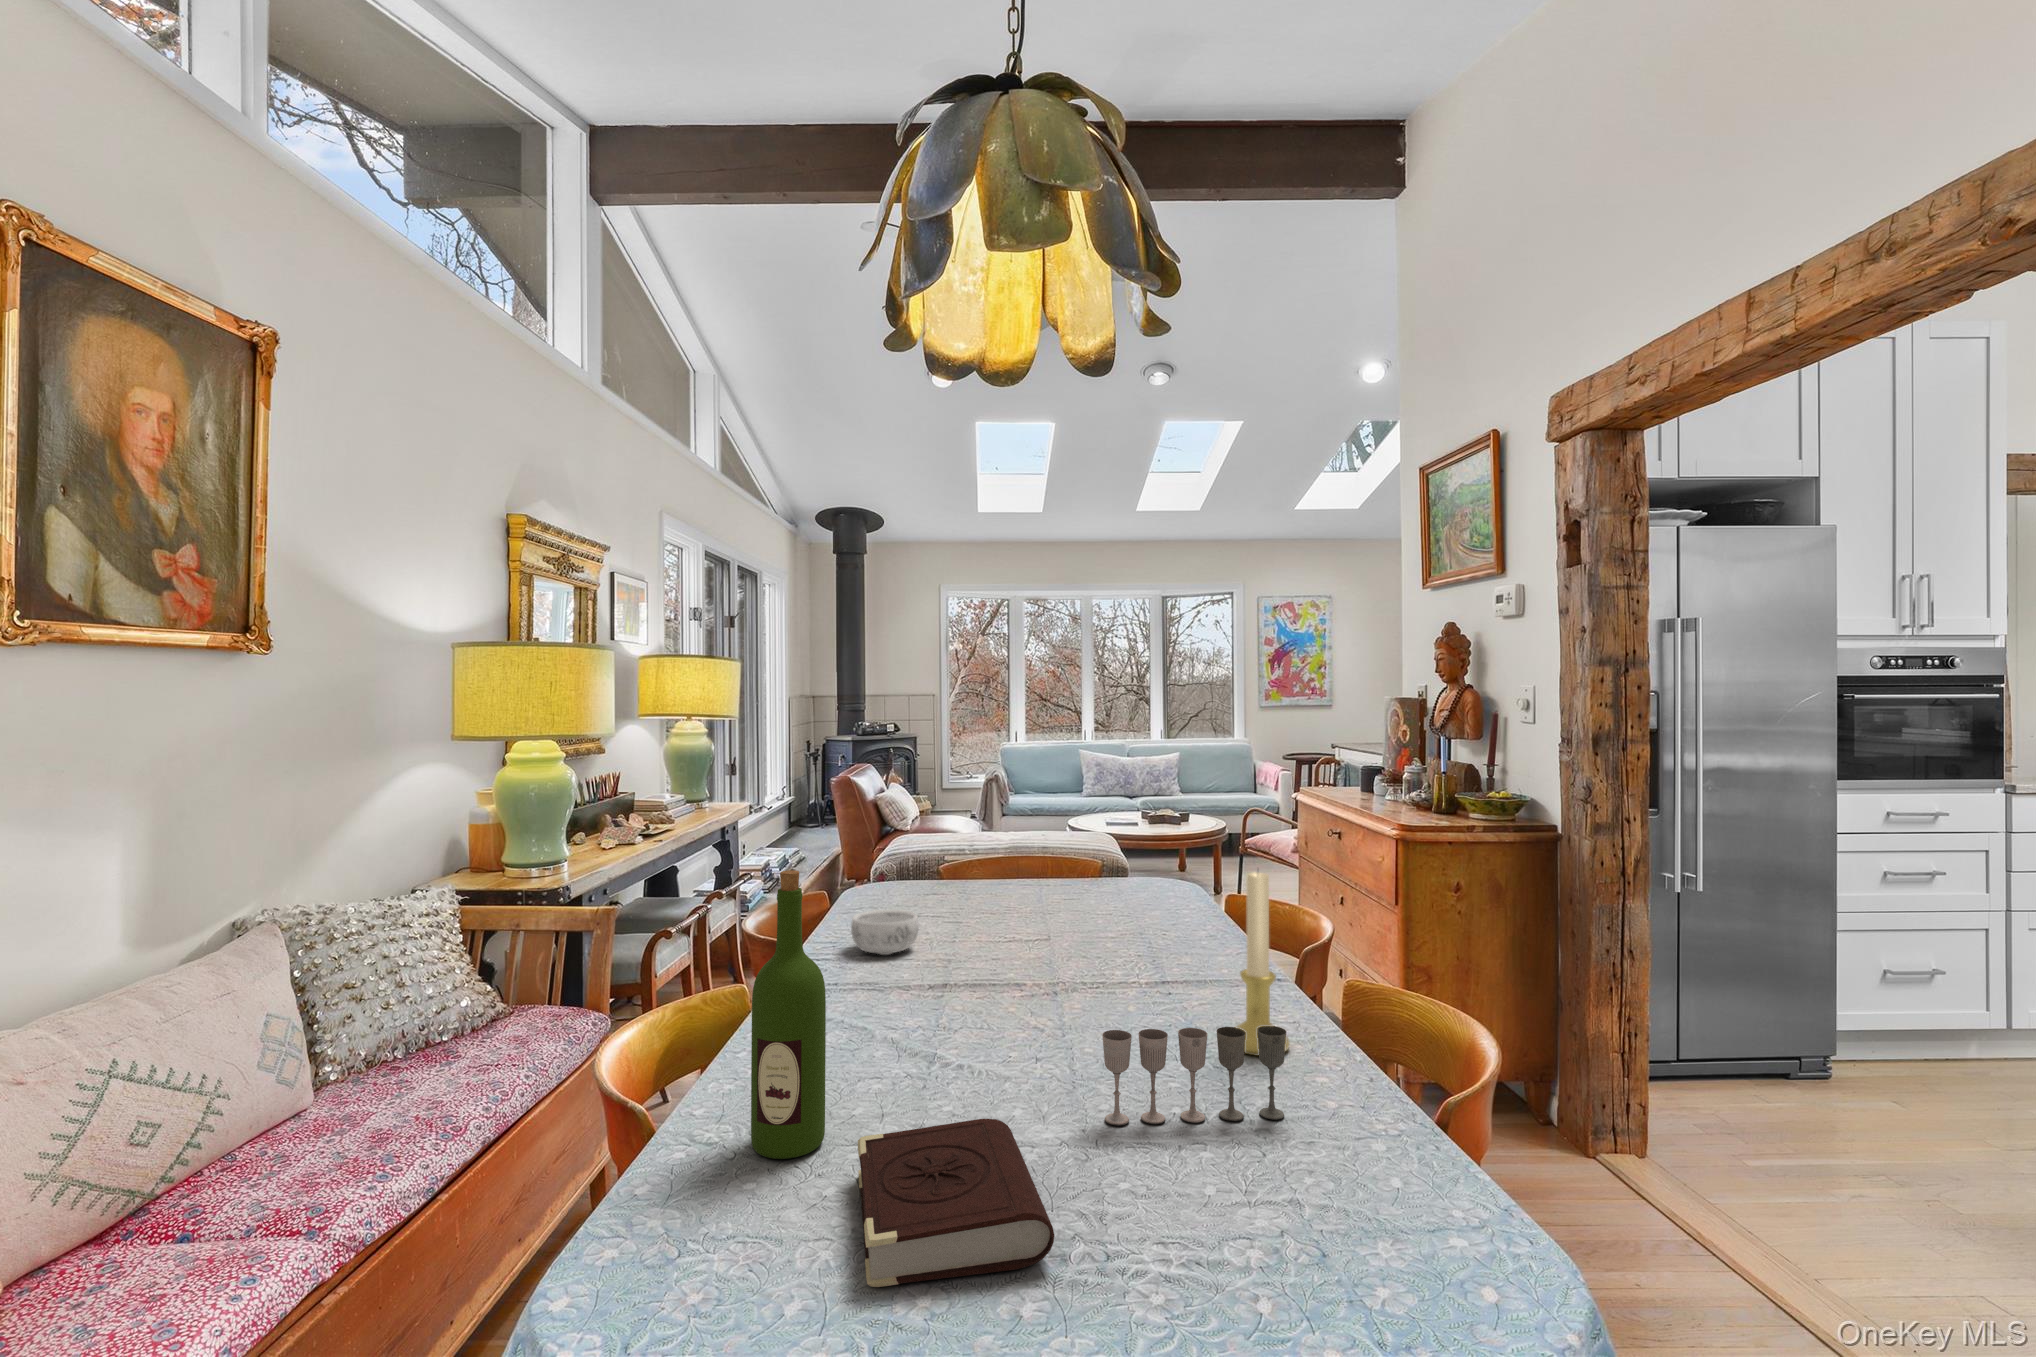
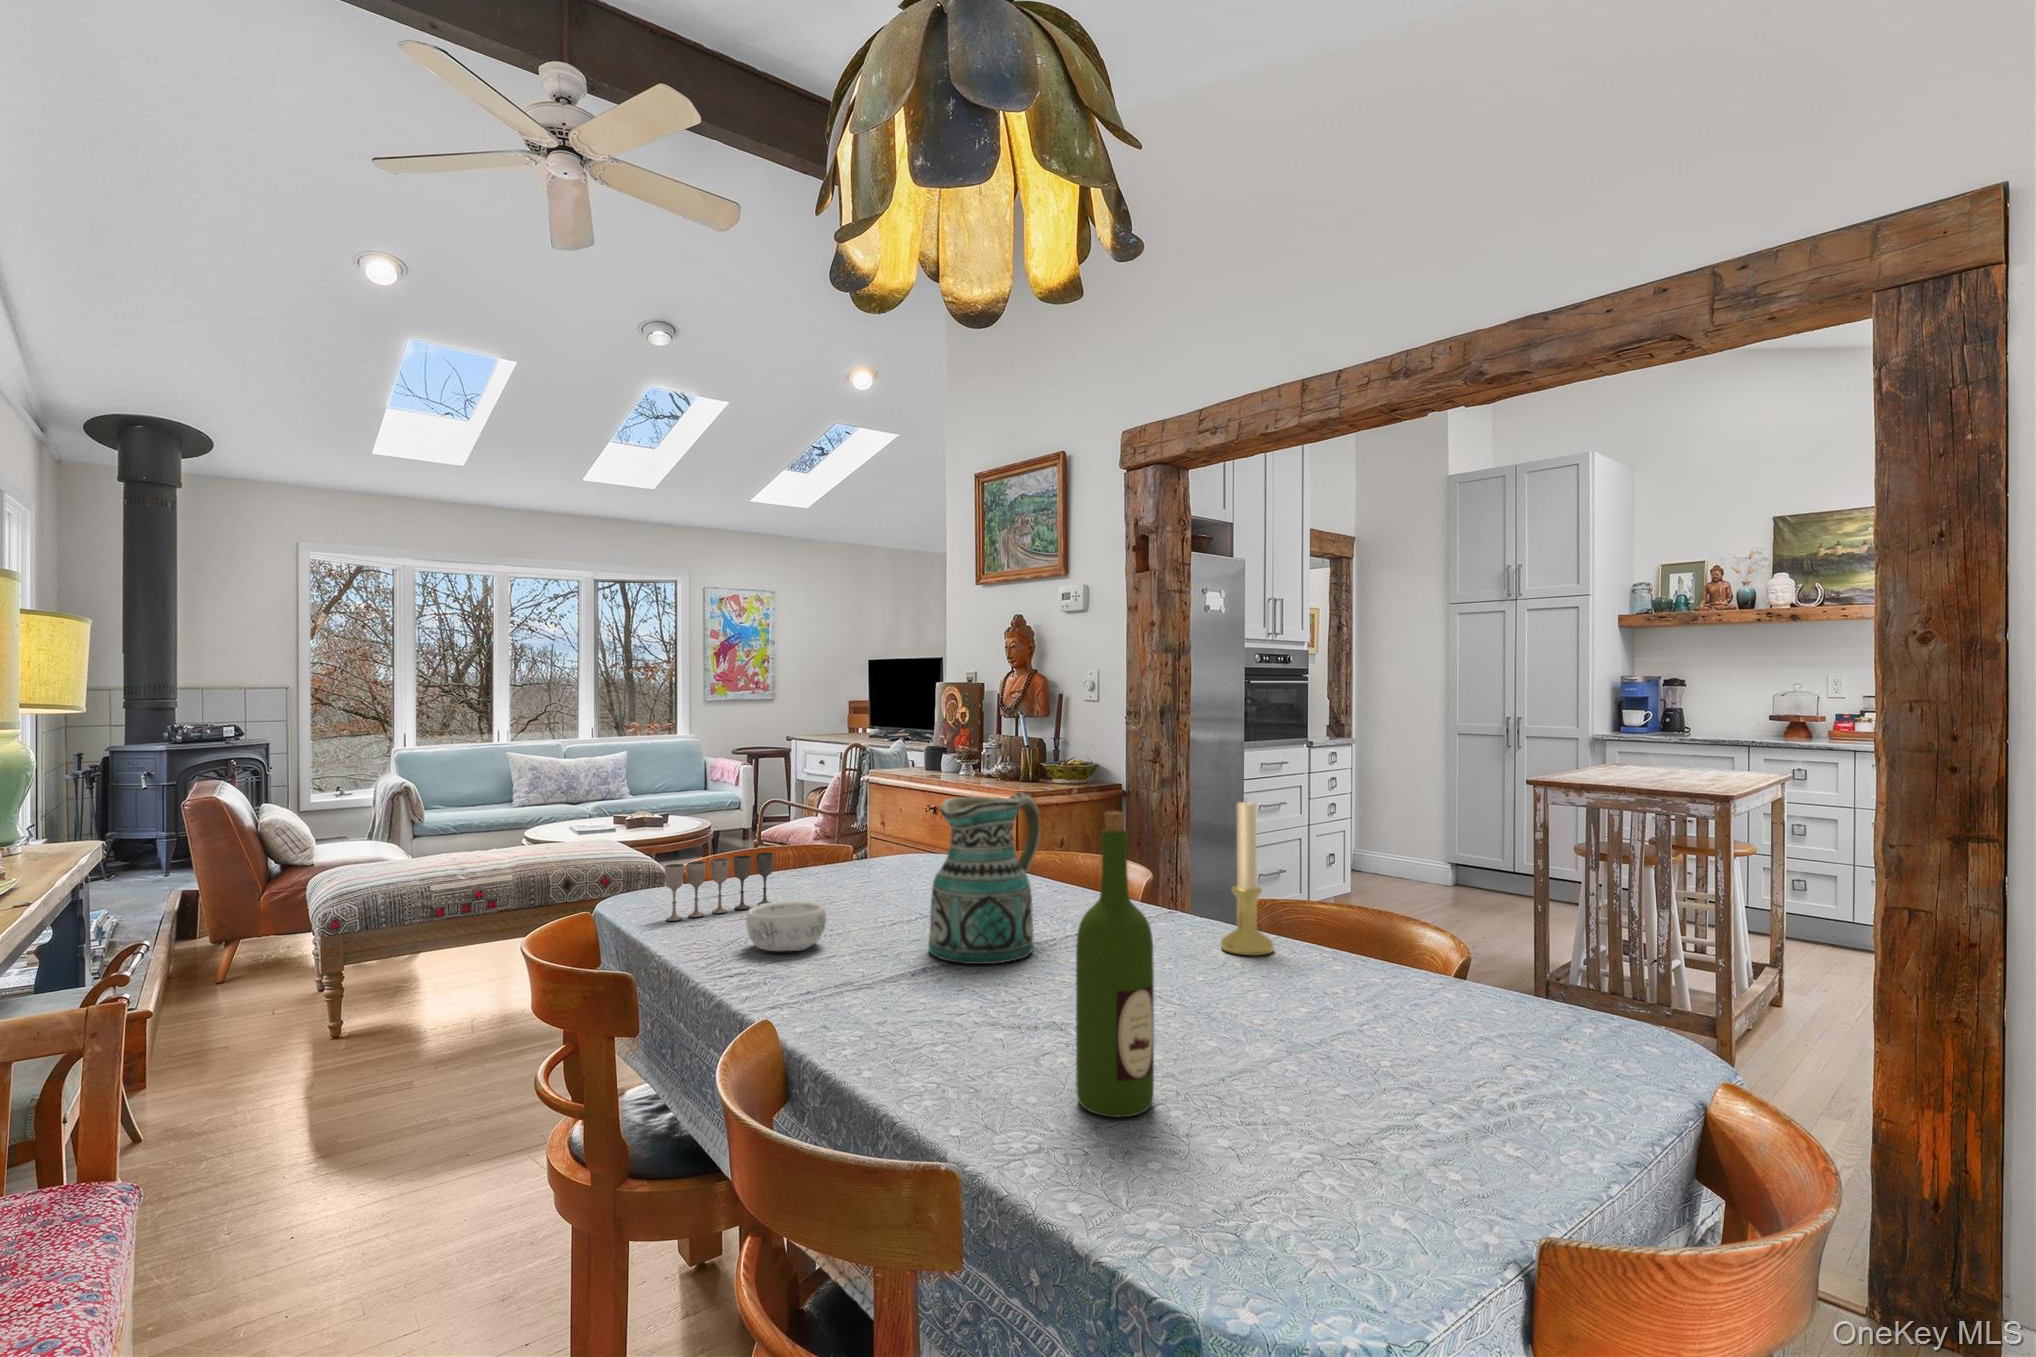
ceramic pitcher: none [959,835,1095,1001] -> present [928,792,1040,964]
wine glass: present [1102,1026,1286,1125] -> present [665,853,774,921]
book: present [858,1119,1054,1287] -> none [1219,1022,1461,1156]

